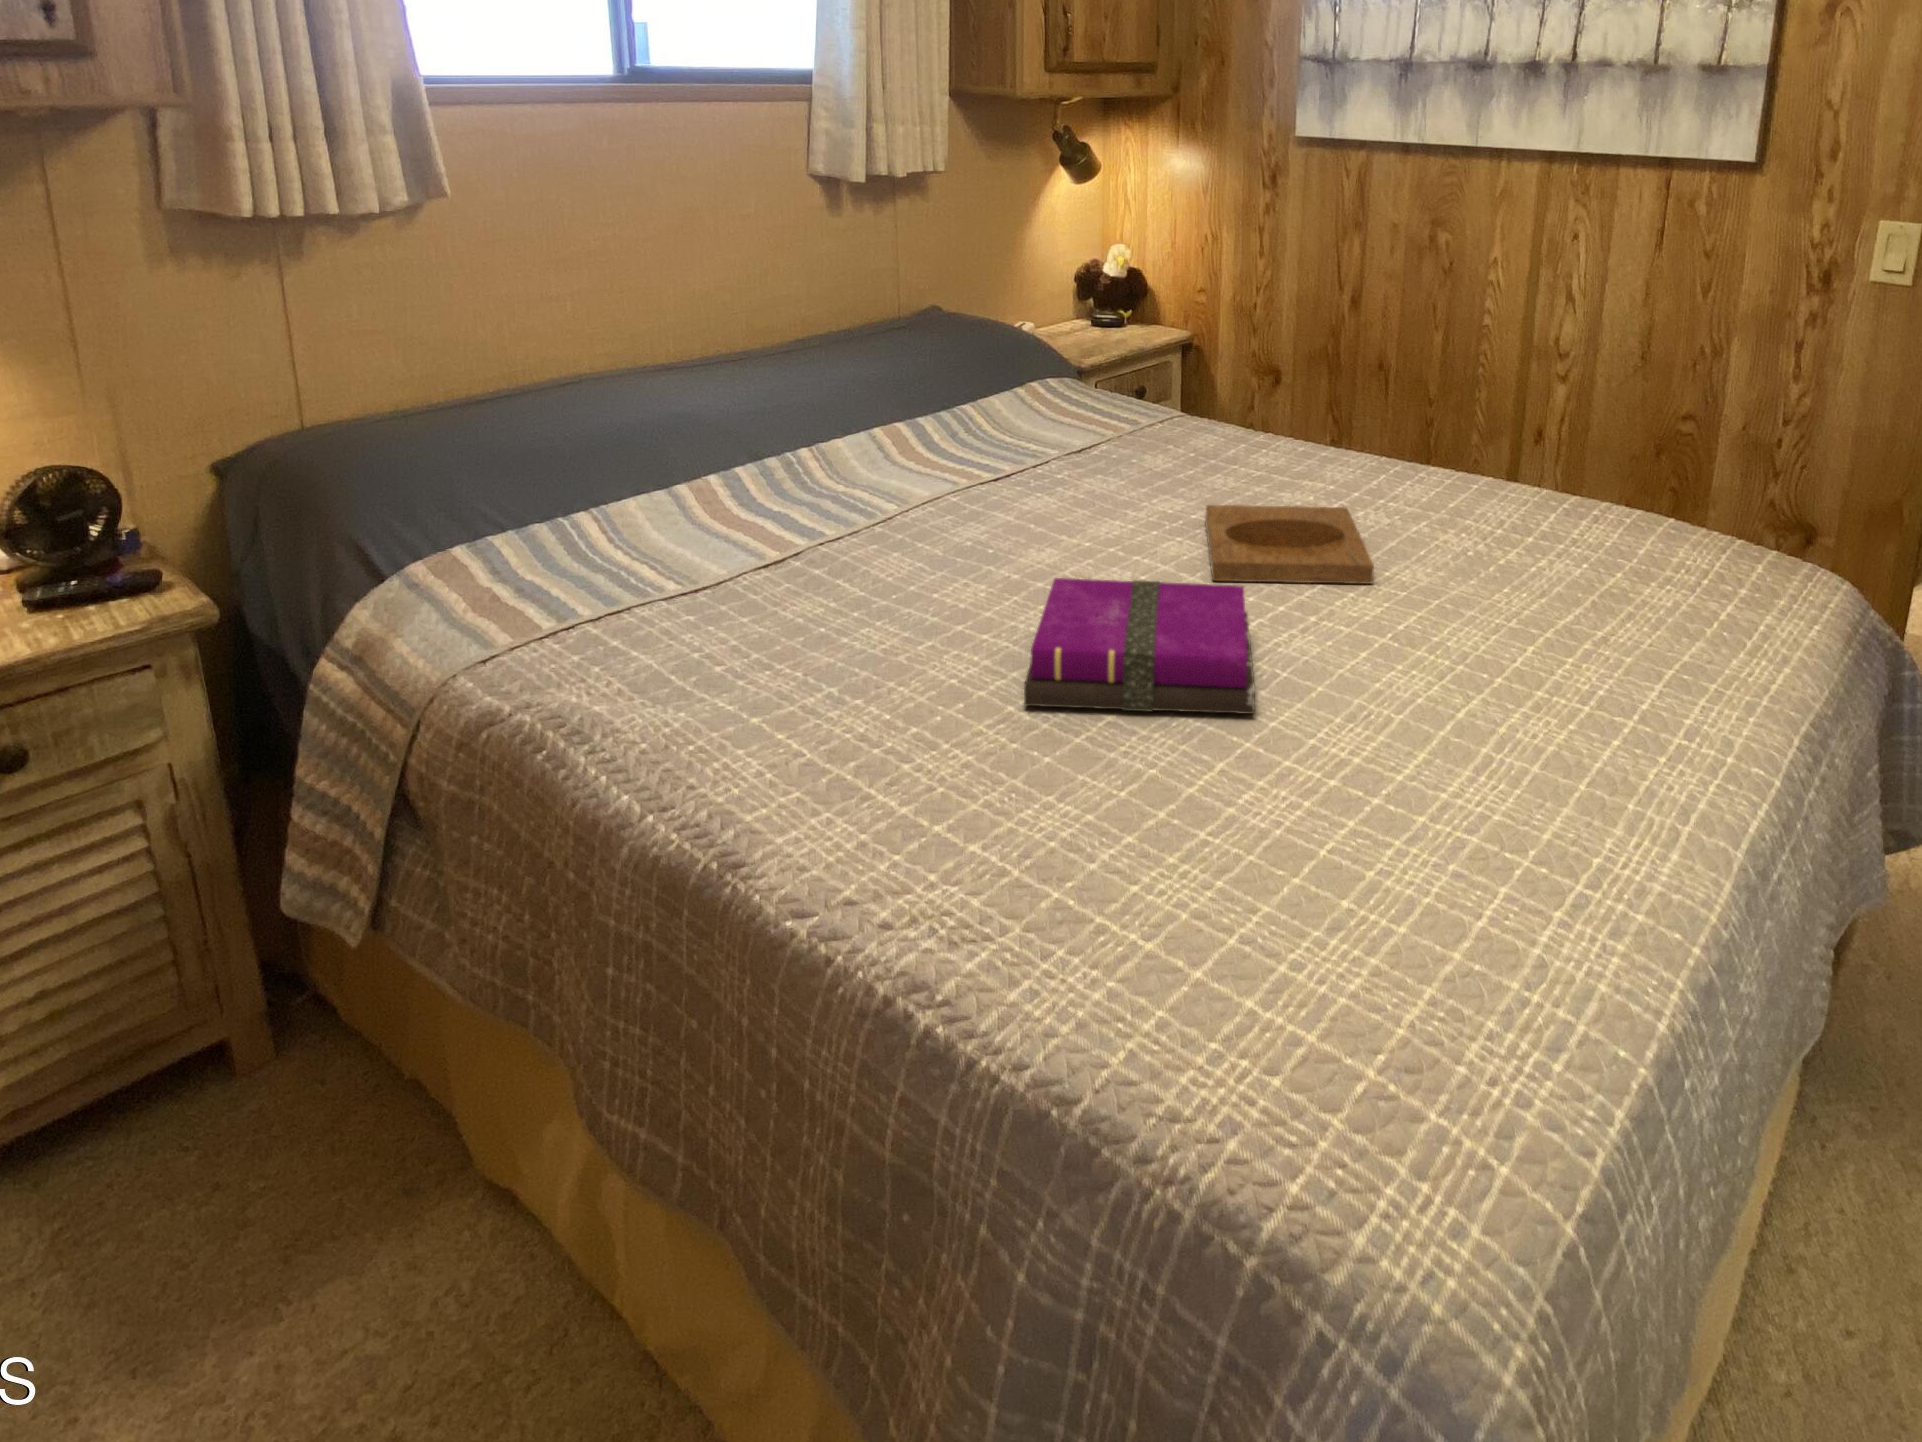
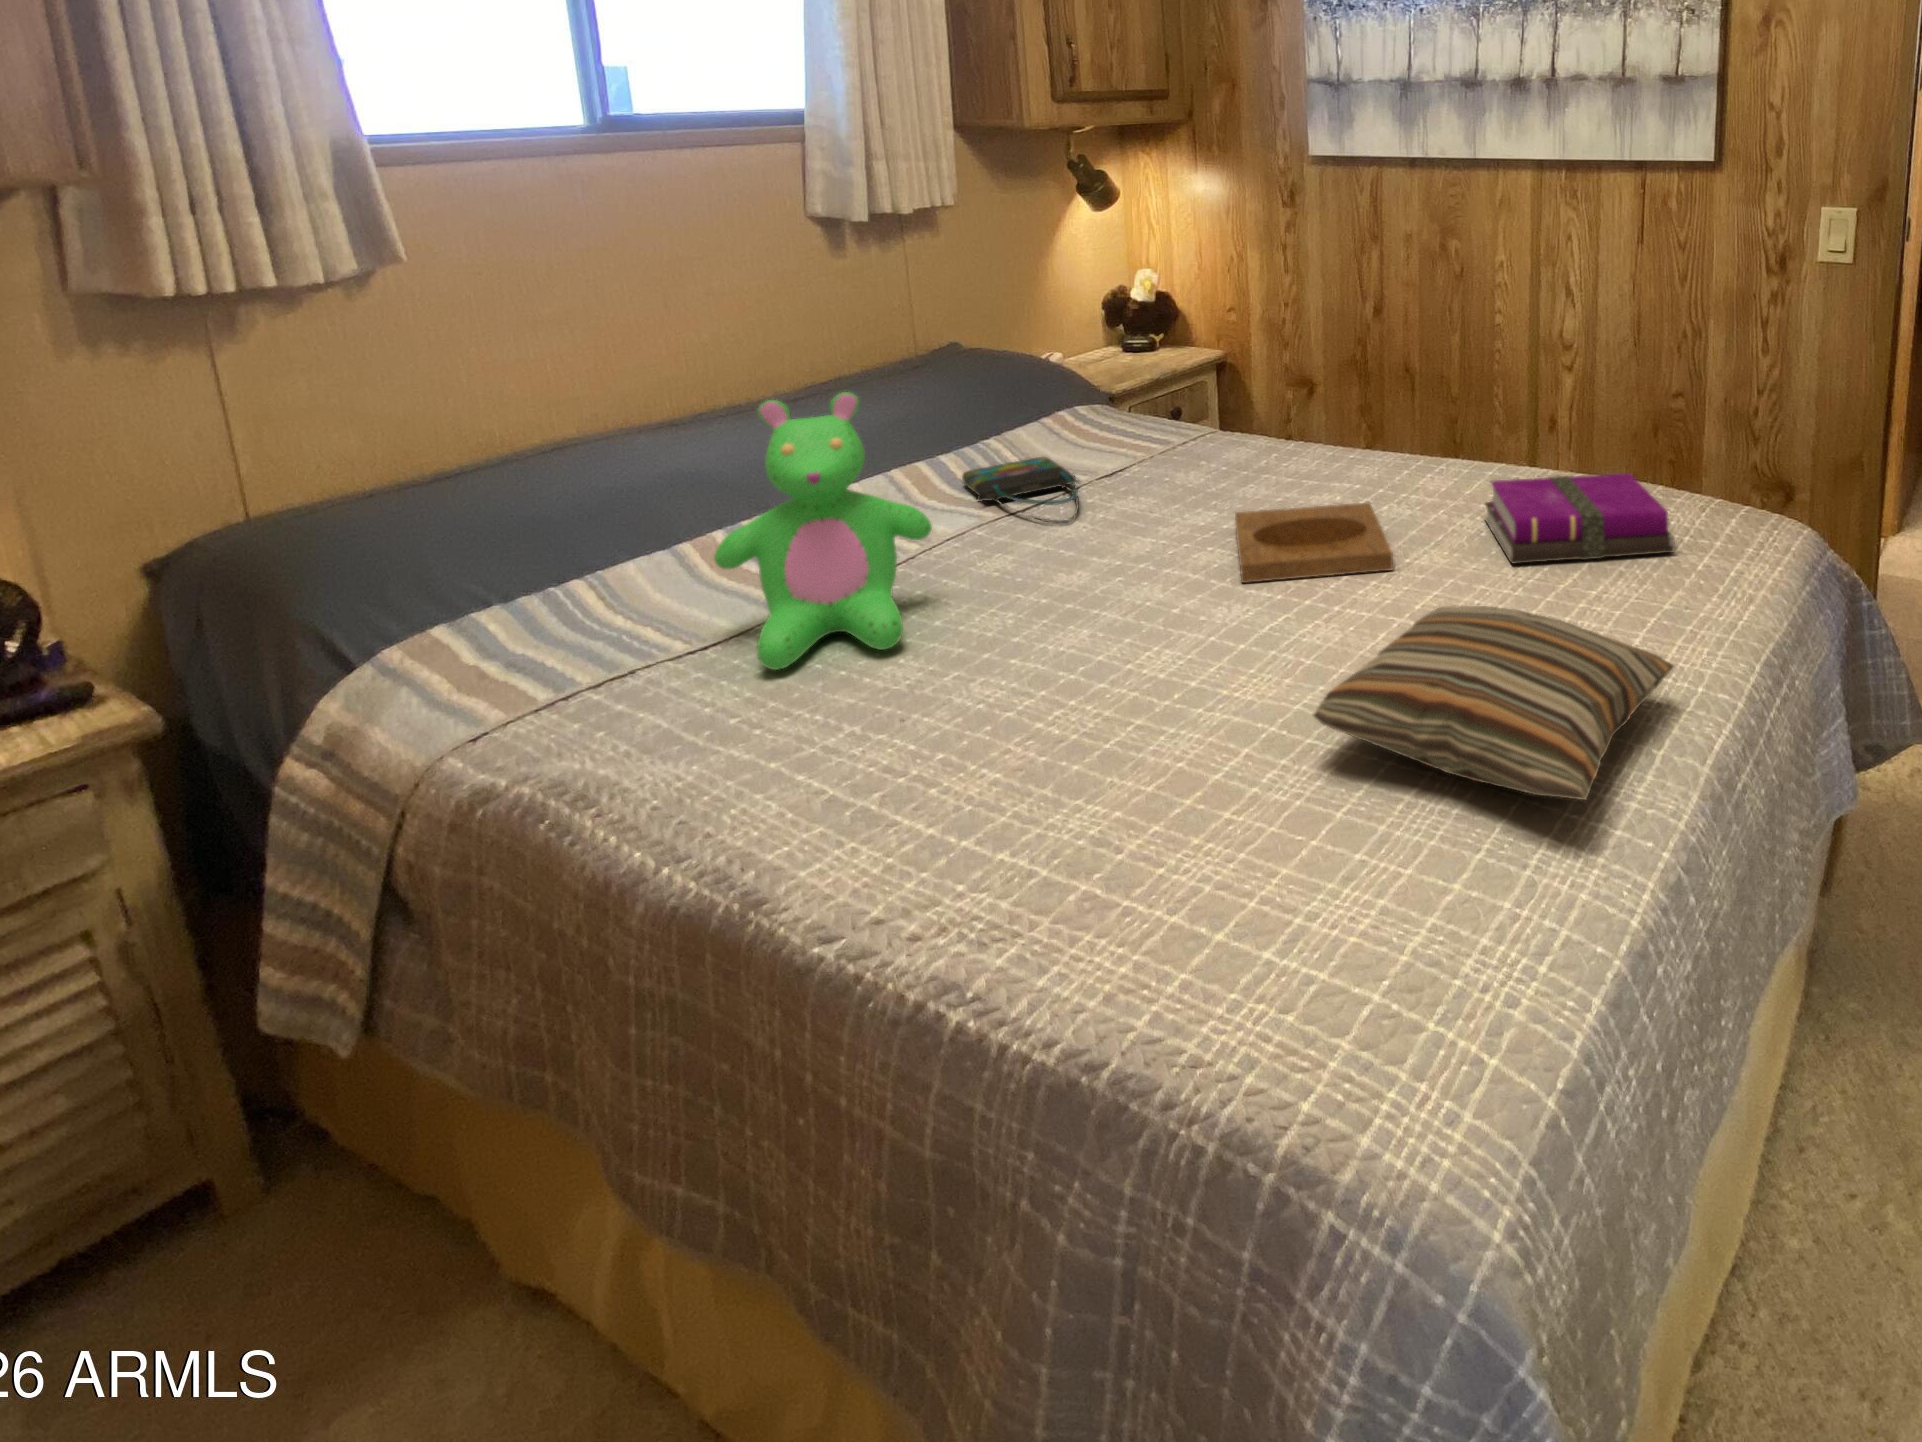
teddy bear: none [708,353,911,622] -> present [714,392,932,670]
tote bag: none [935,428,1050,500] -> present [962,457,1079,524]
notebook: present [1024,578,1255,714] -> present [1484,474,1675,564]
pillow: none [1297,633,1705,880] -> present [1314,606,1673,800]

